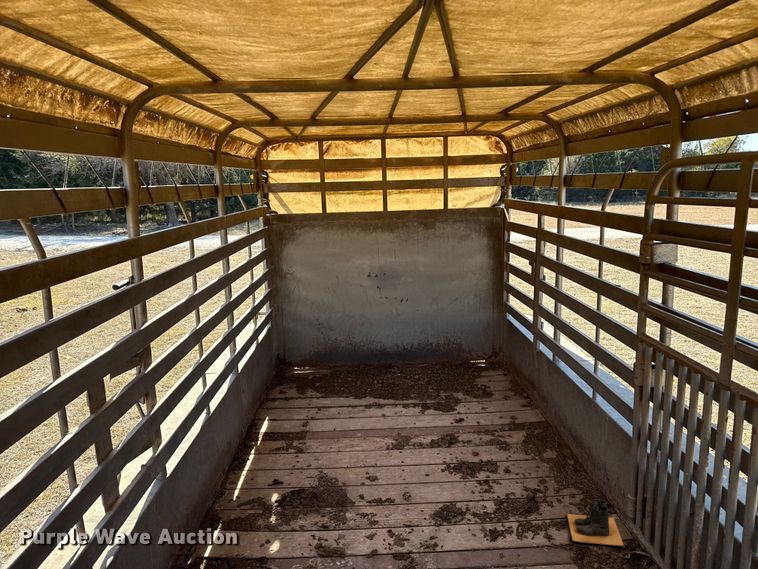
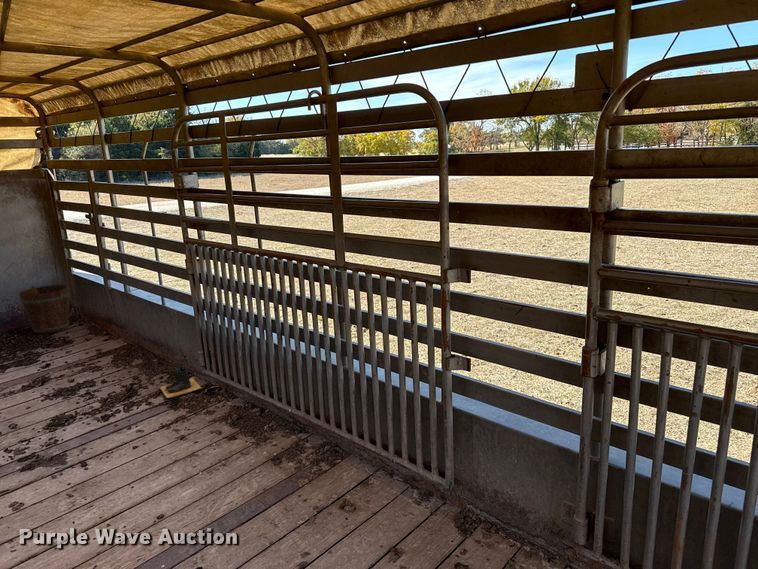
bucket: none [455,325,500,378] -> present [19,285,69,334]

